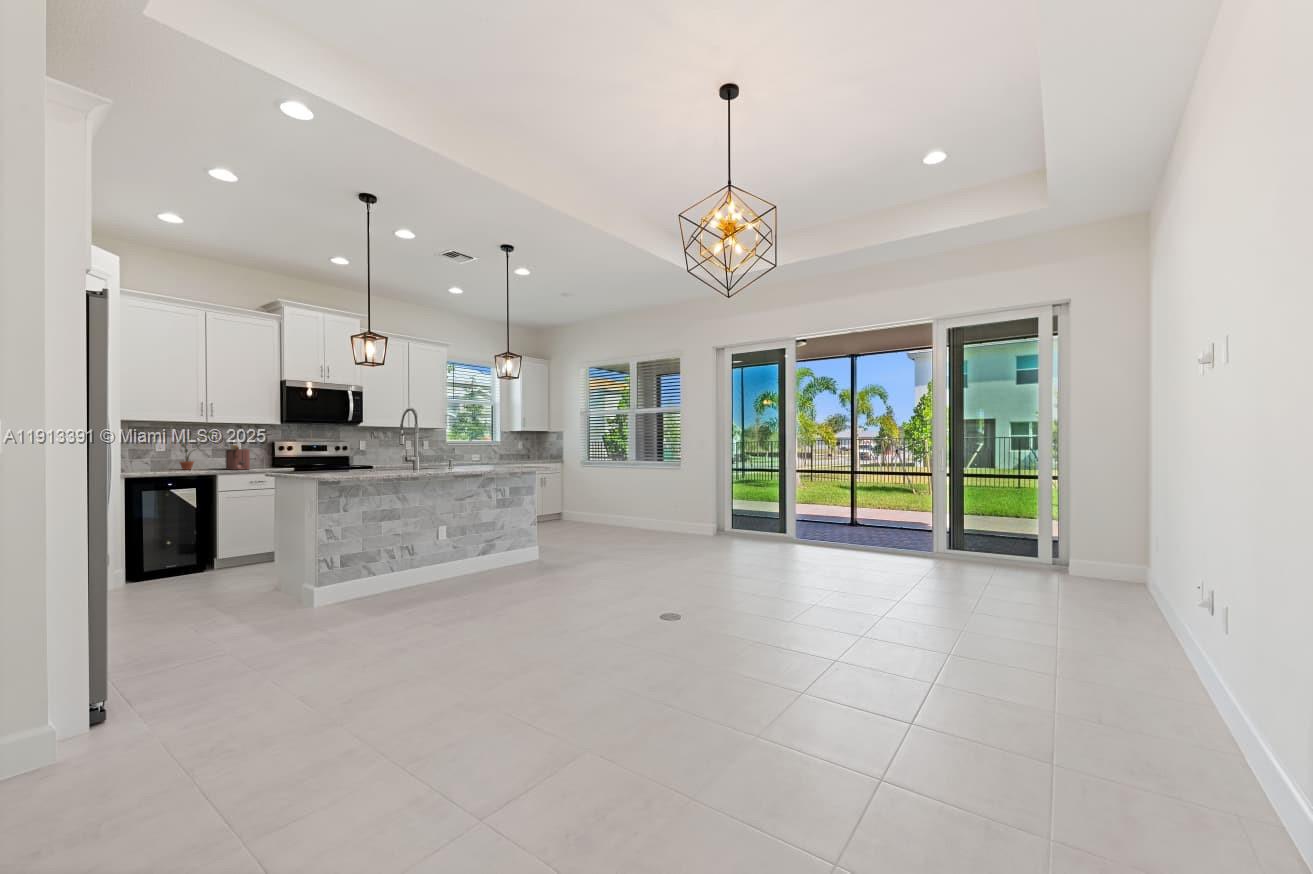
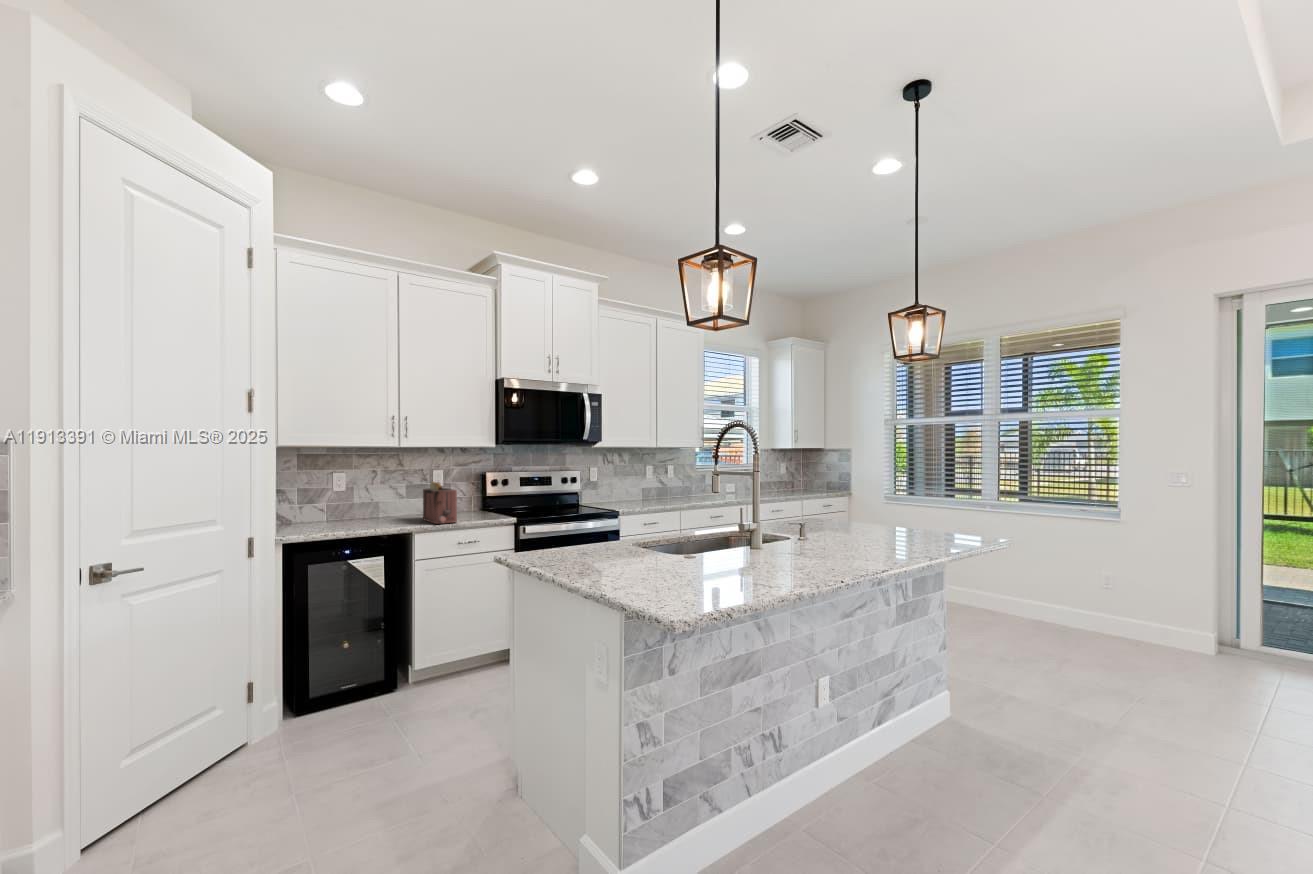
potted plant: present [172,432,213,470] -> none [352,460,406,521]

